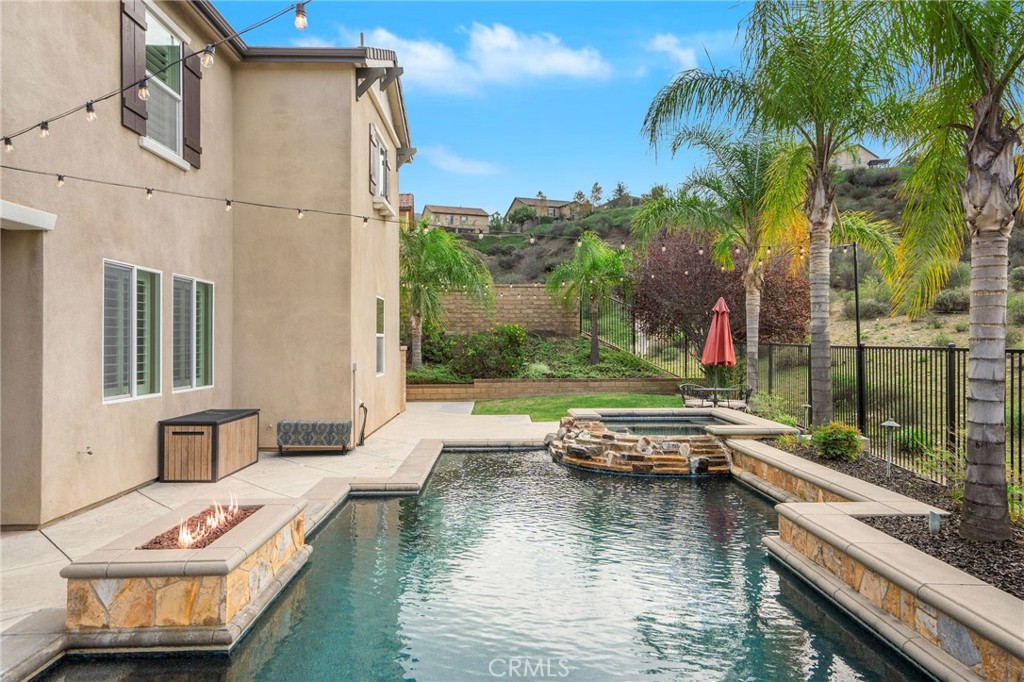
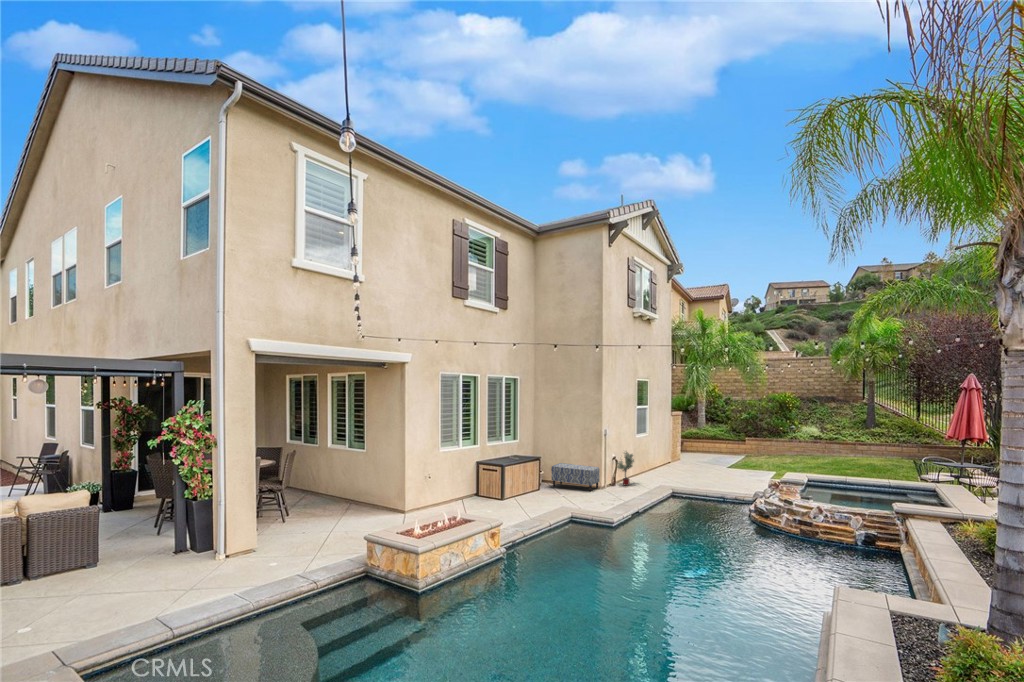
potted tree: none [369,393,395,443] -> present [617,452,634,486]

